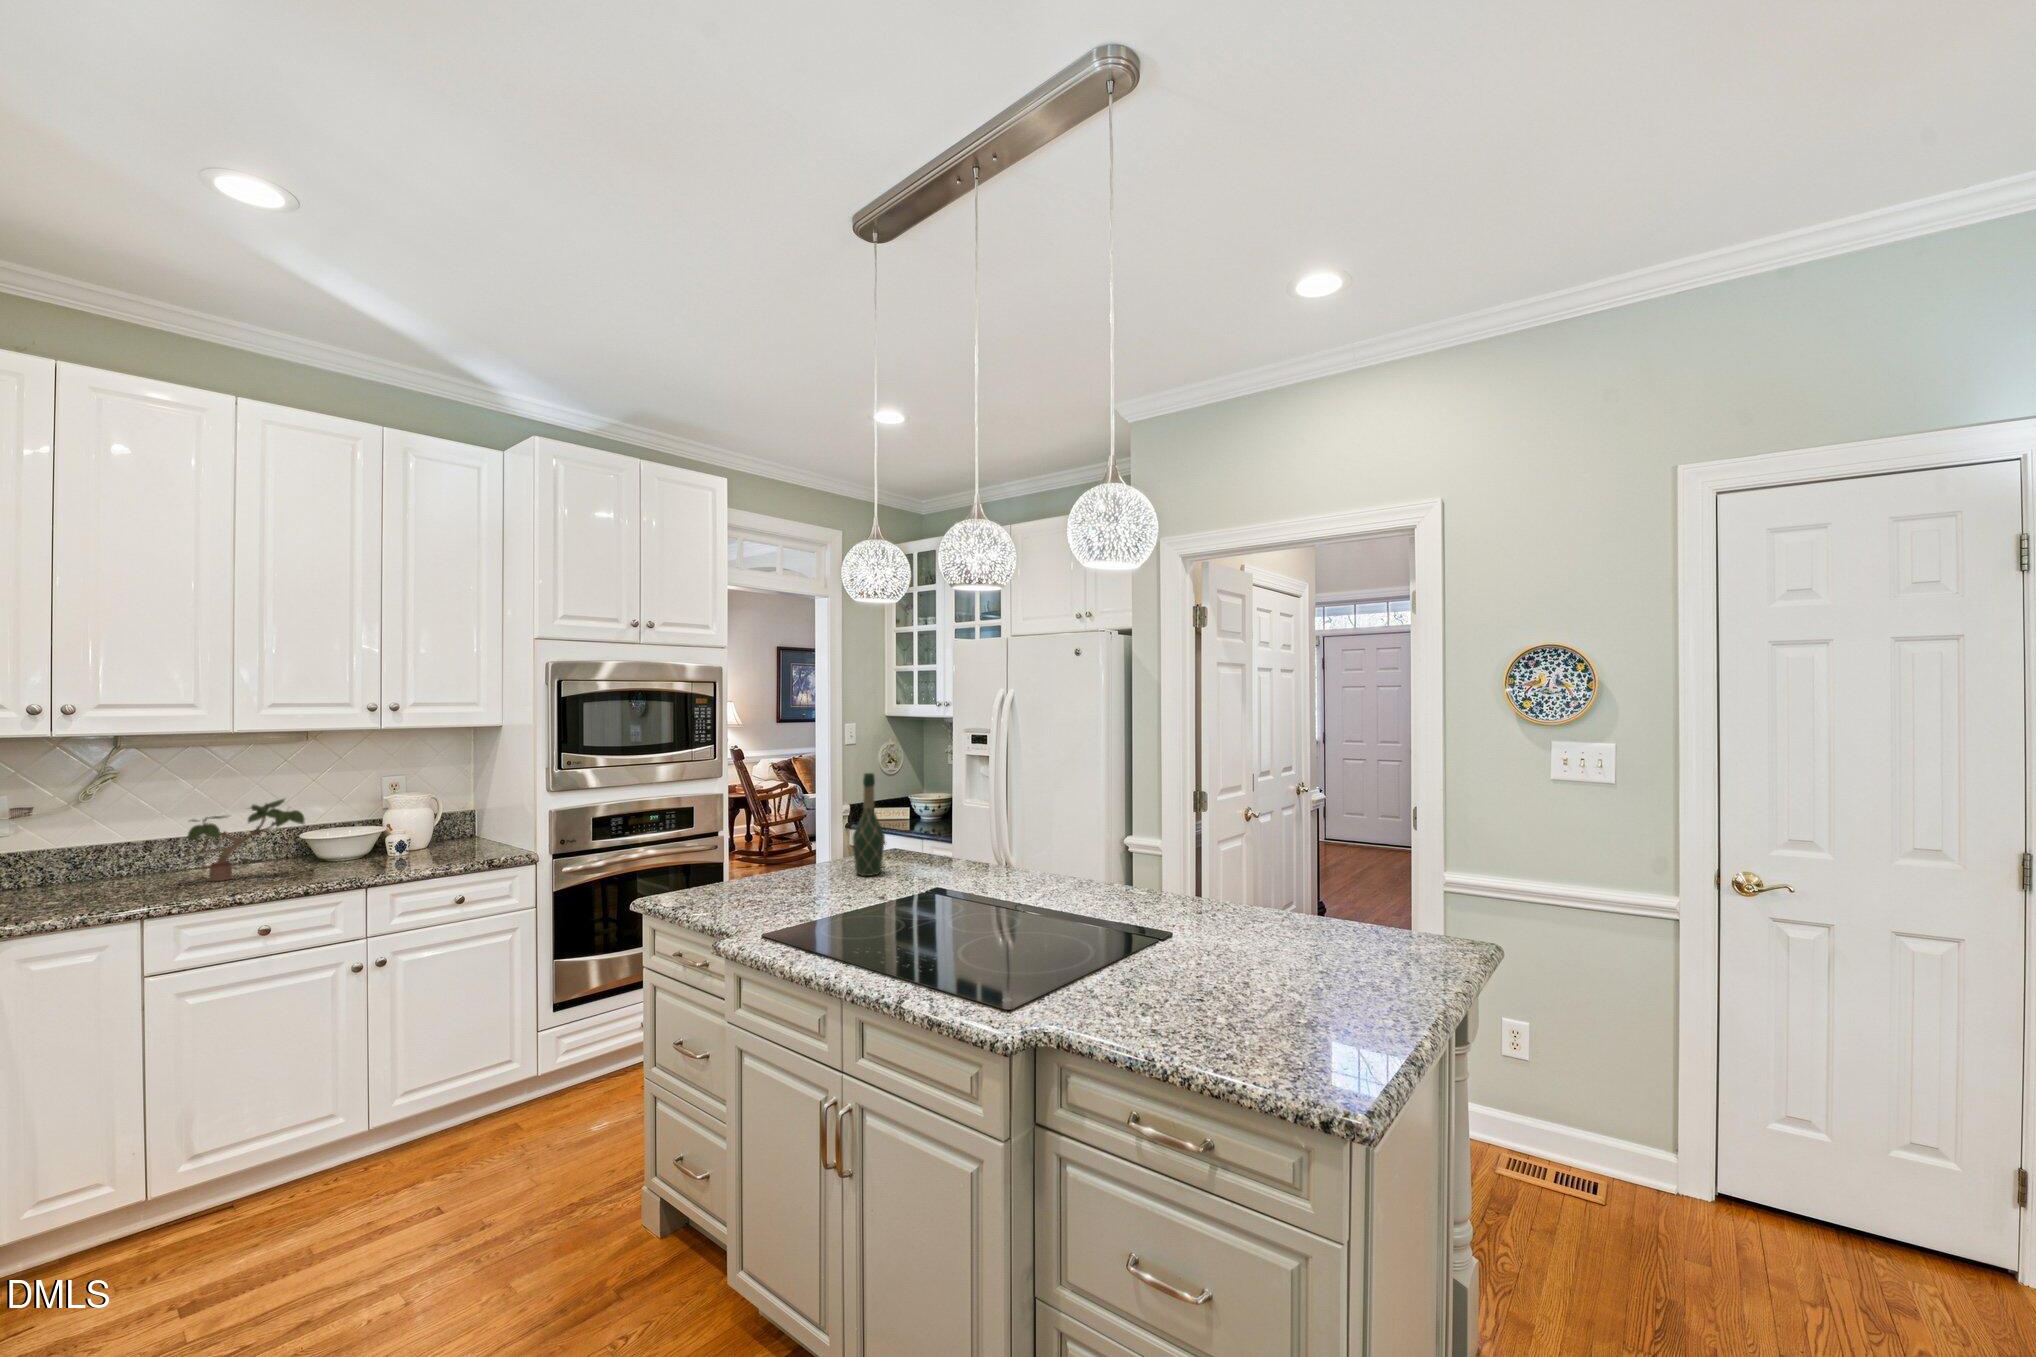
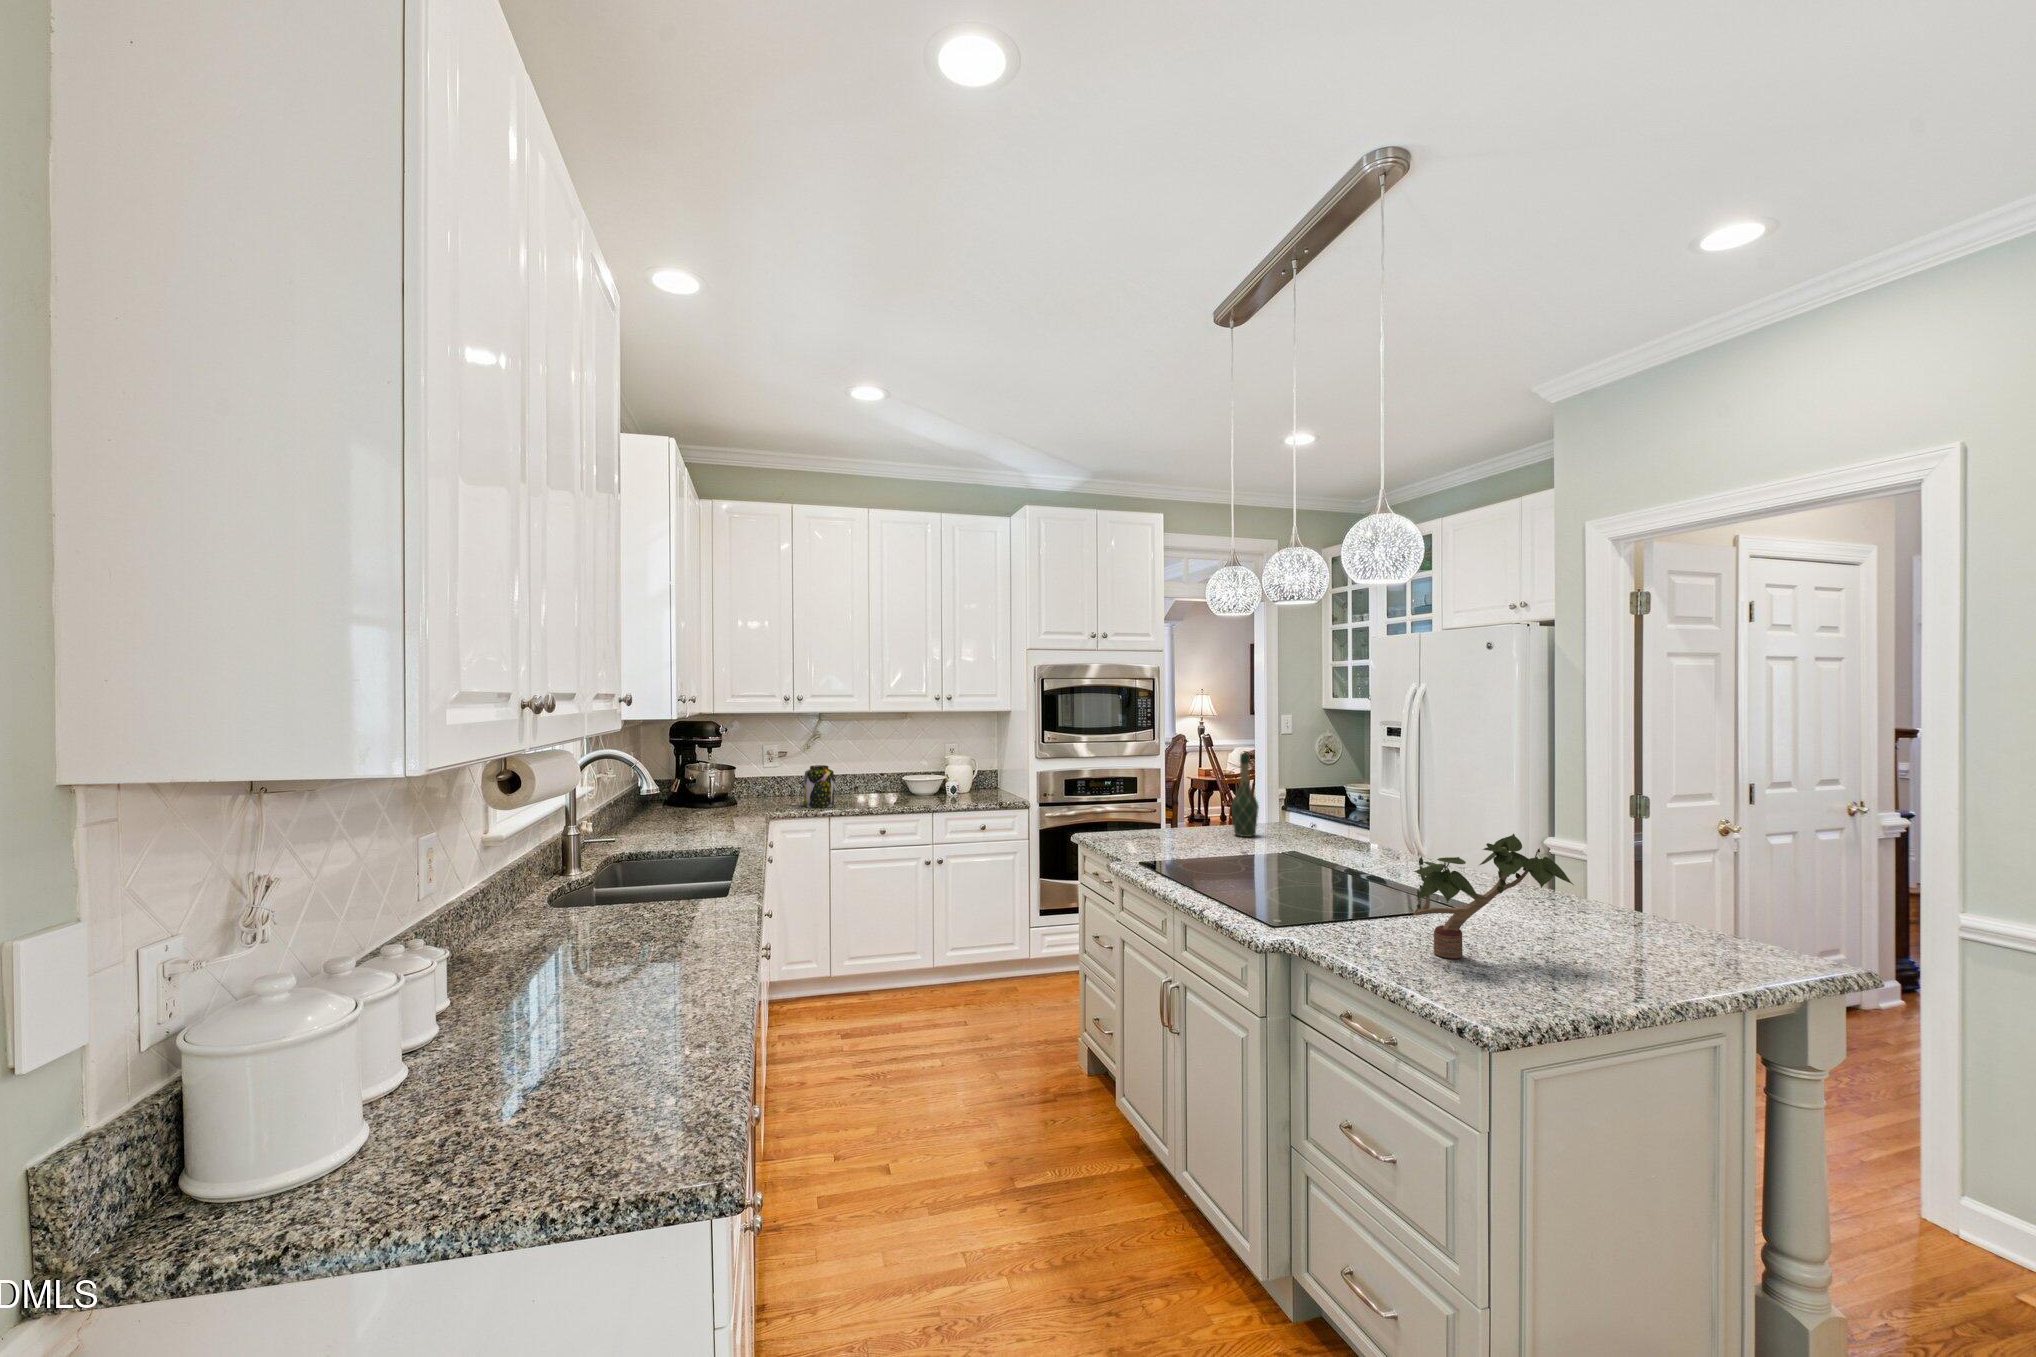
potted plant: present [187,799,305,881] -> present [1410,834,1574,958]
jar: none [77,830,153,909] -> present [804,765,834,808]

